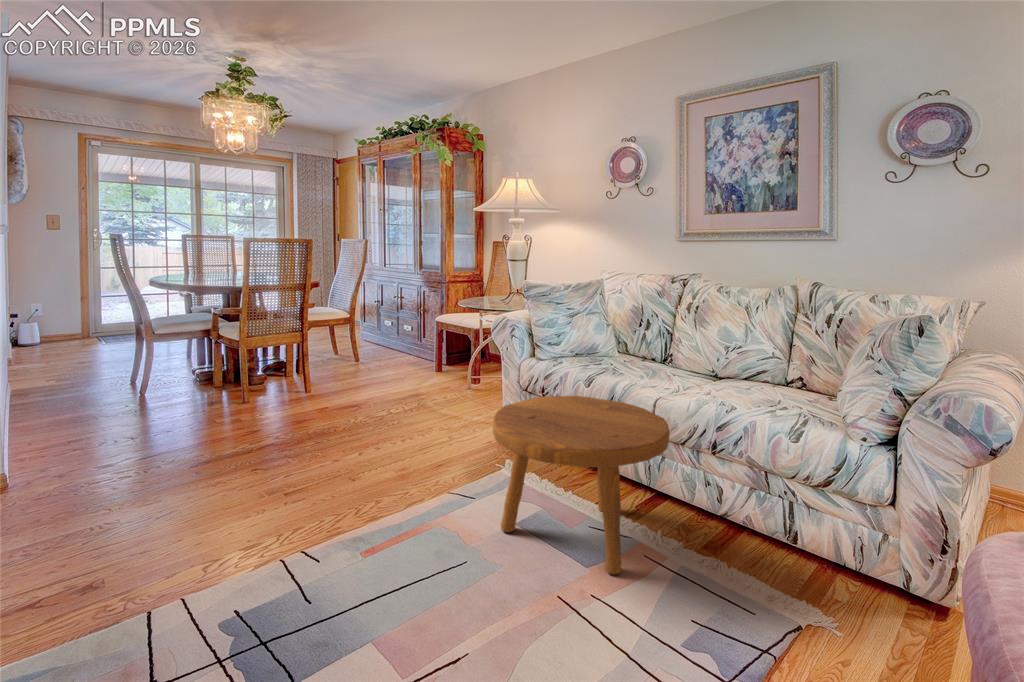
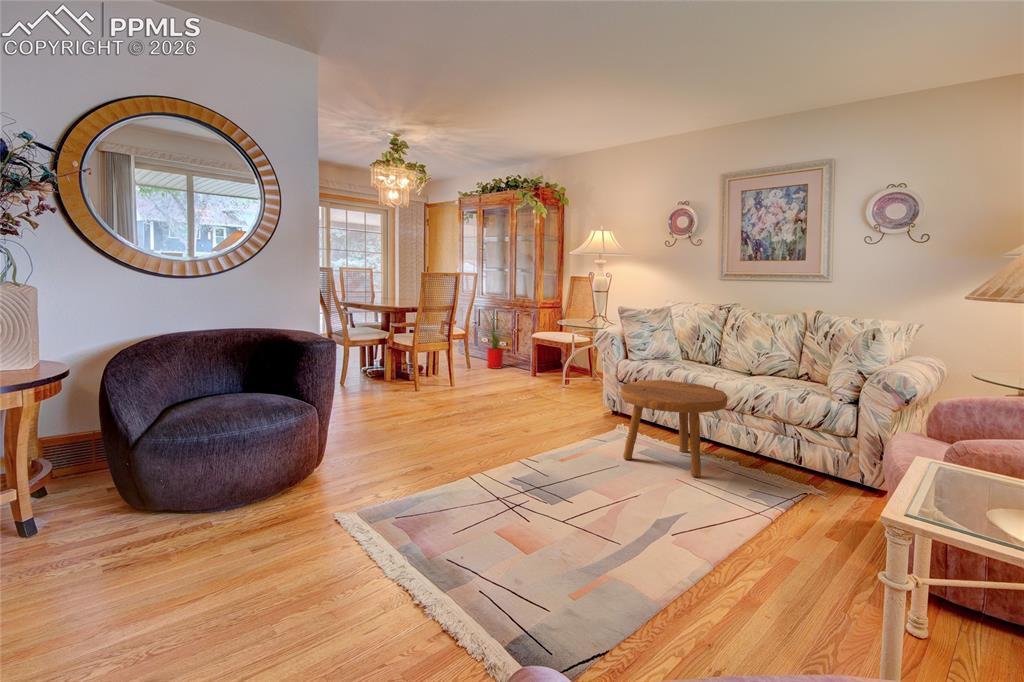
house plant: none [361,282,423,363] -> present [483,312,510,369]

